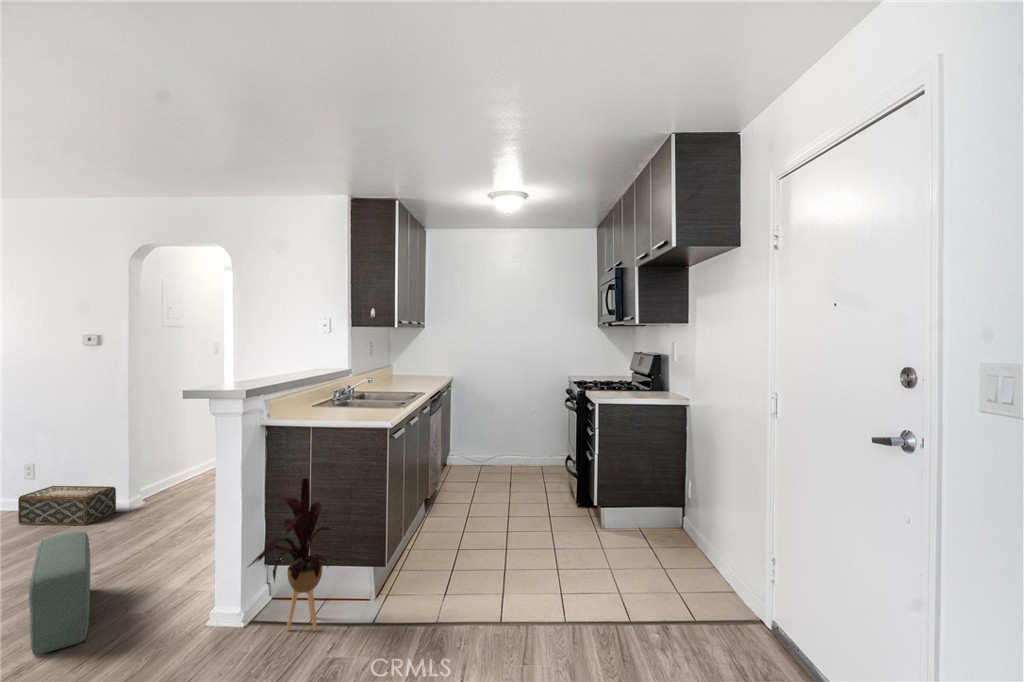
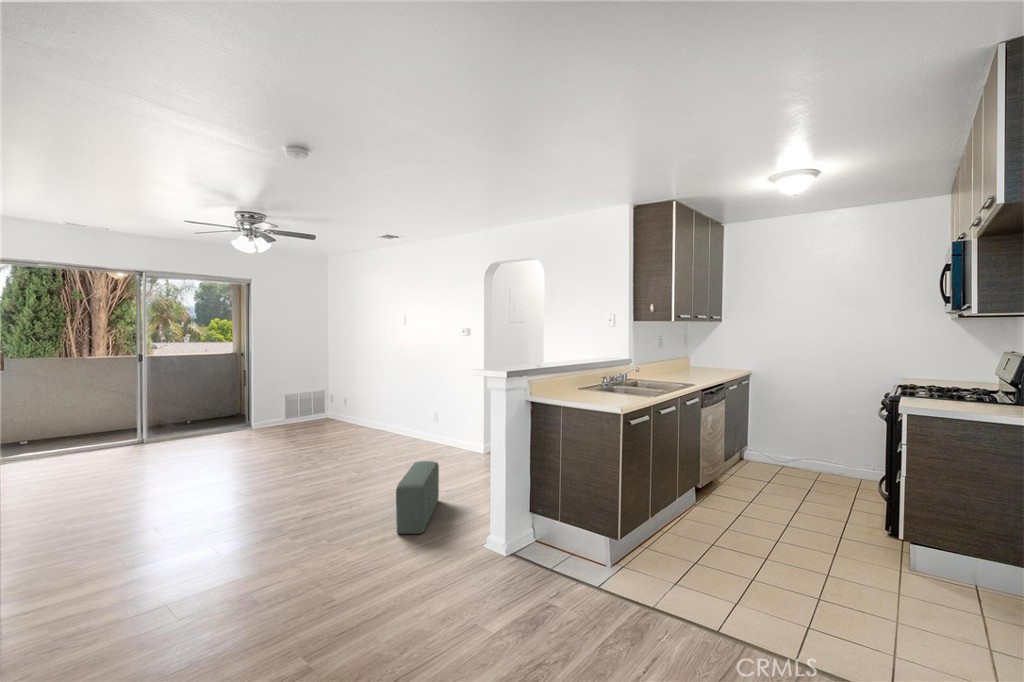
house plant: present [248,478,332,631] -> none [505,448,567,577]
woven basket: present [18,486,116,525] -> none [427,429,476,458]

